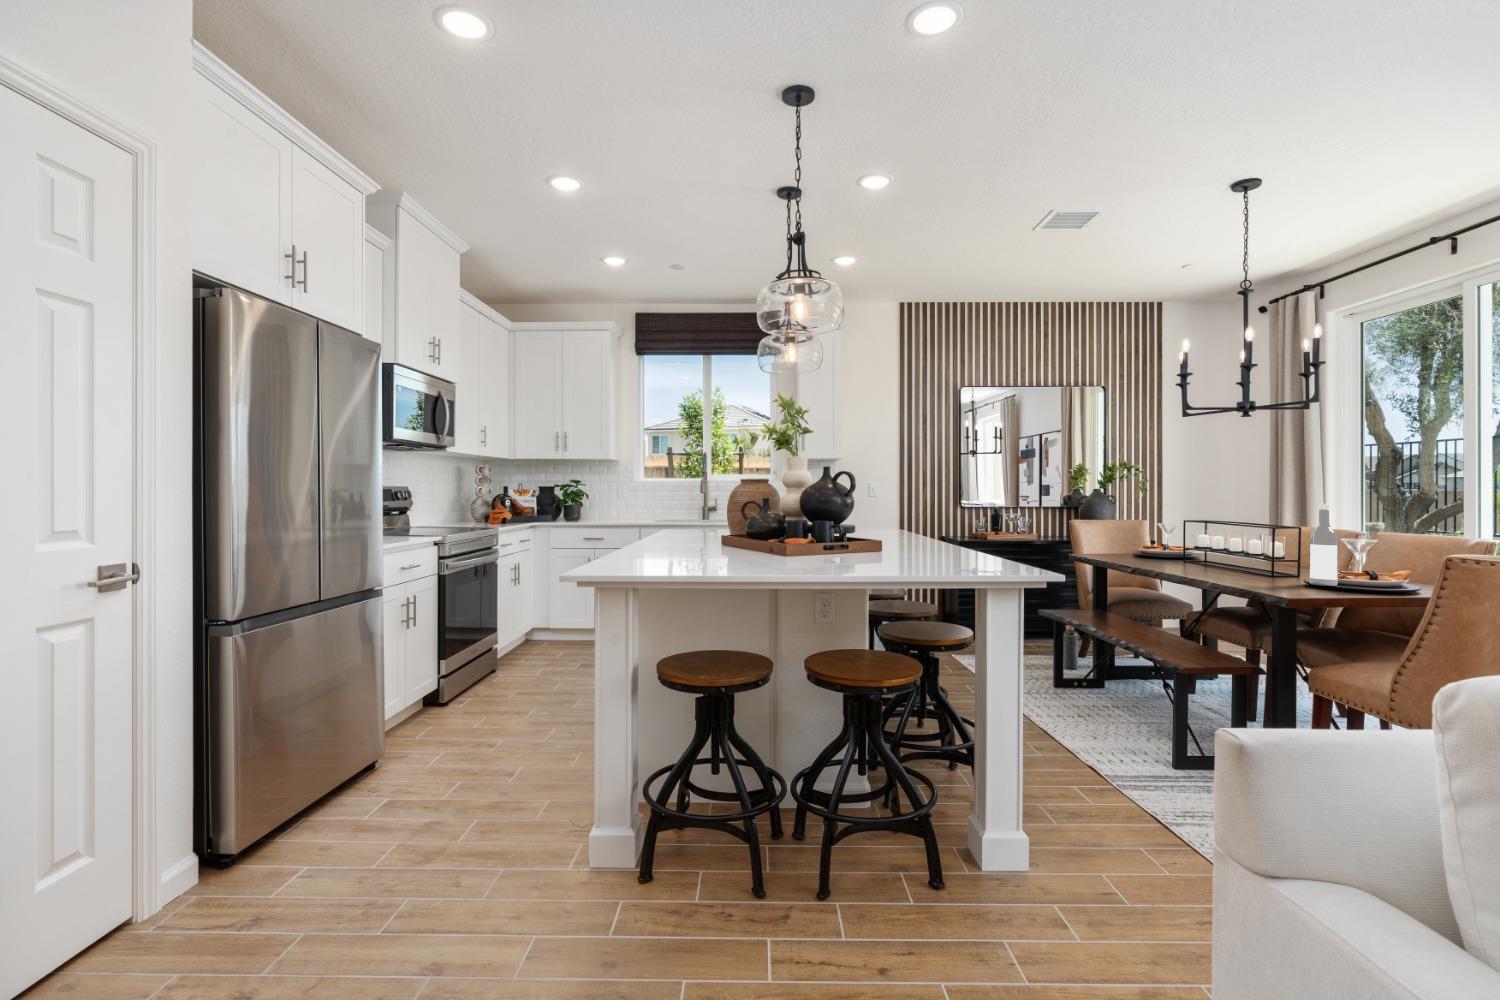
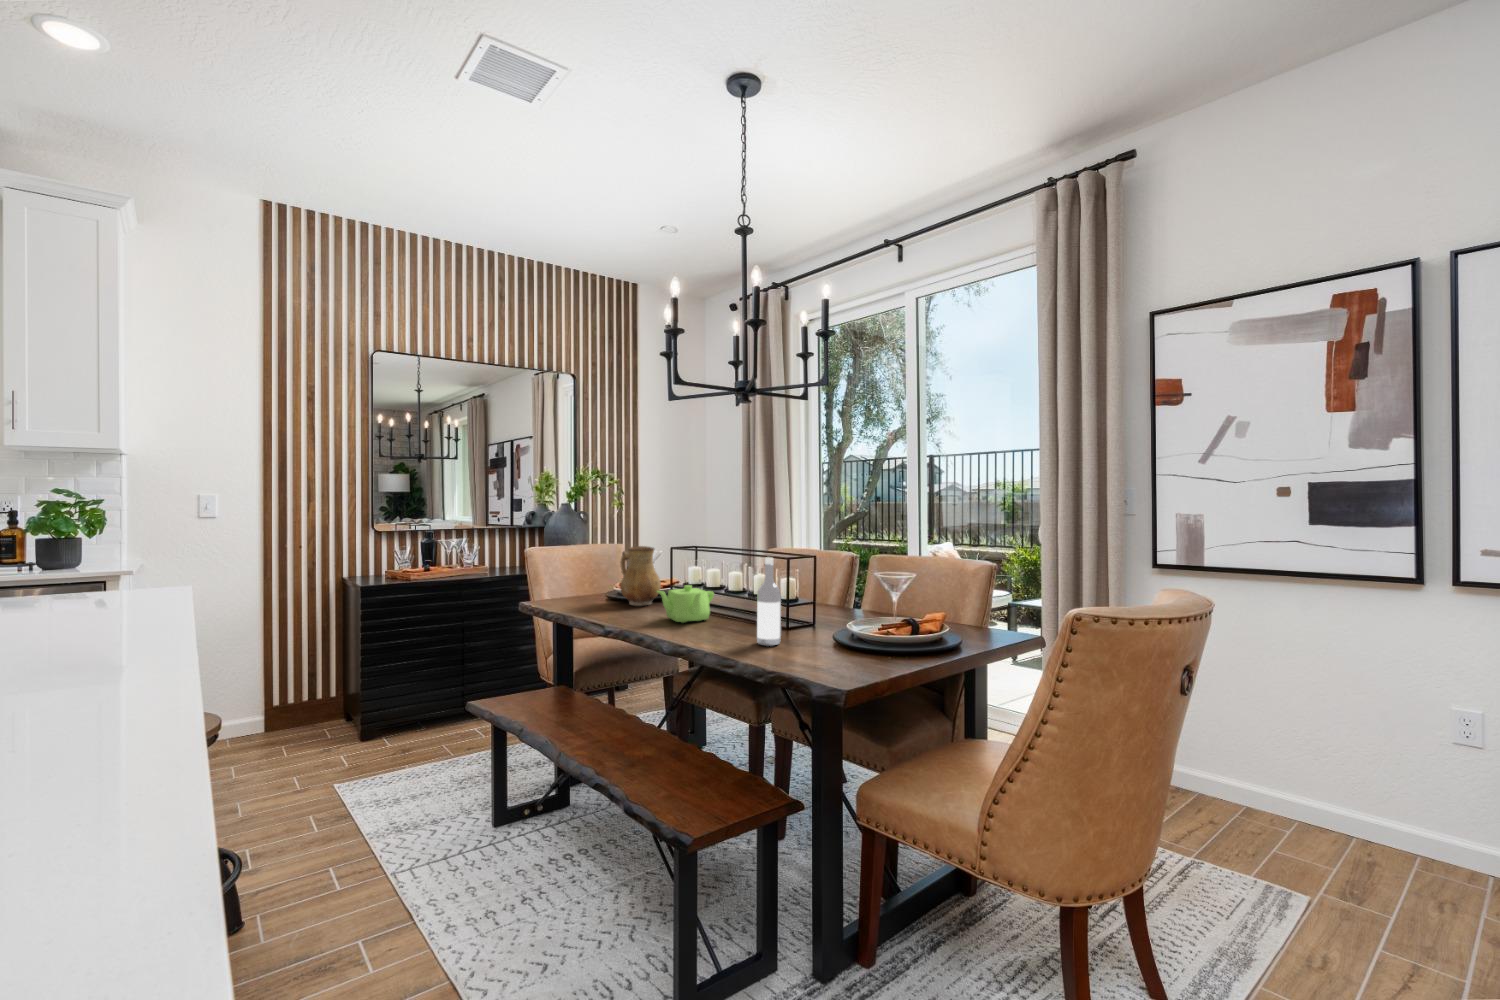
ceramic pitcher: none [1158,509,1201,561] -> present [620,546,661,606]
teapot: none [1198,538,1261,571] -> present [657,585,714,623]

